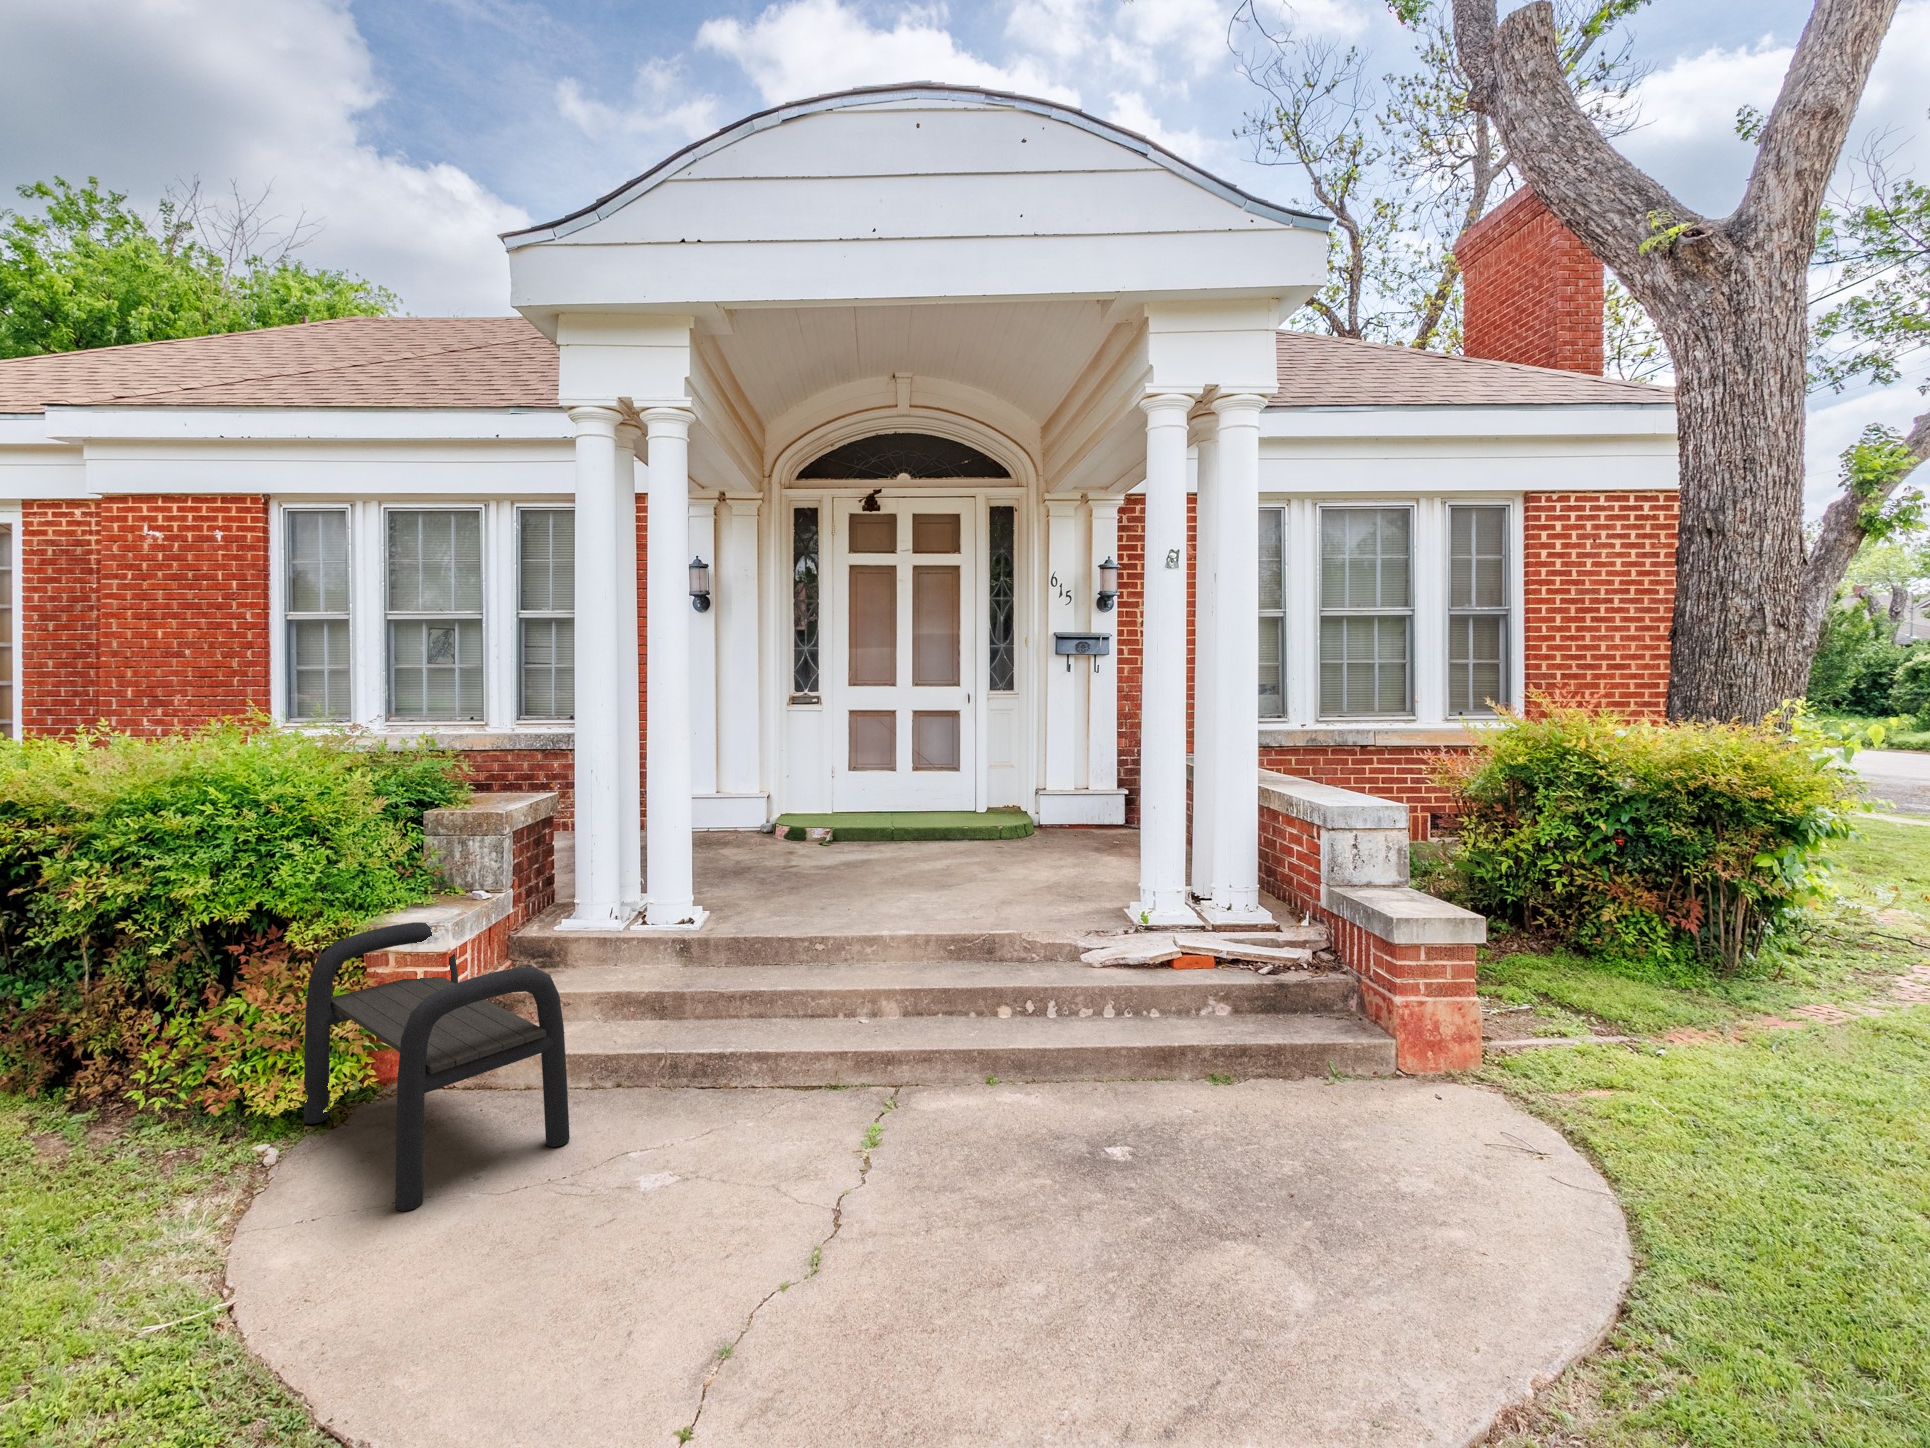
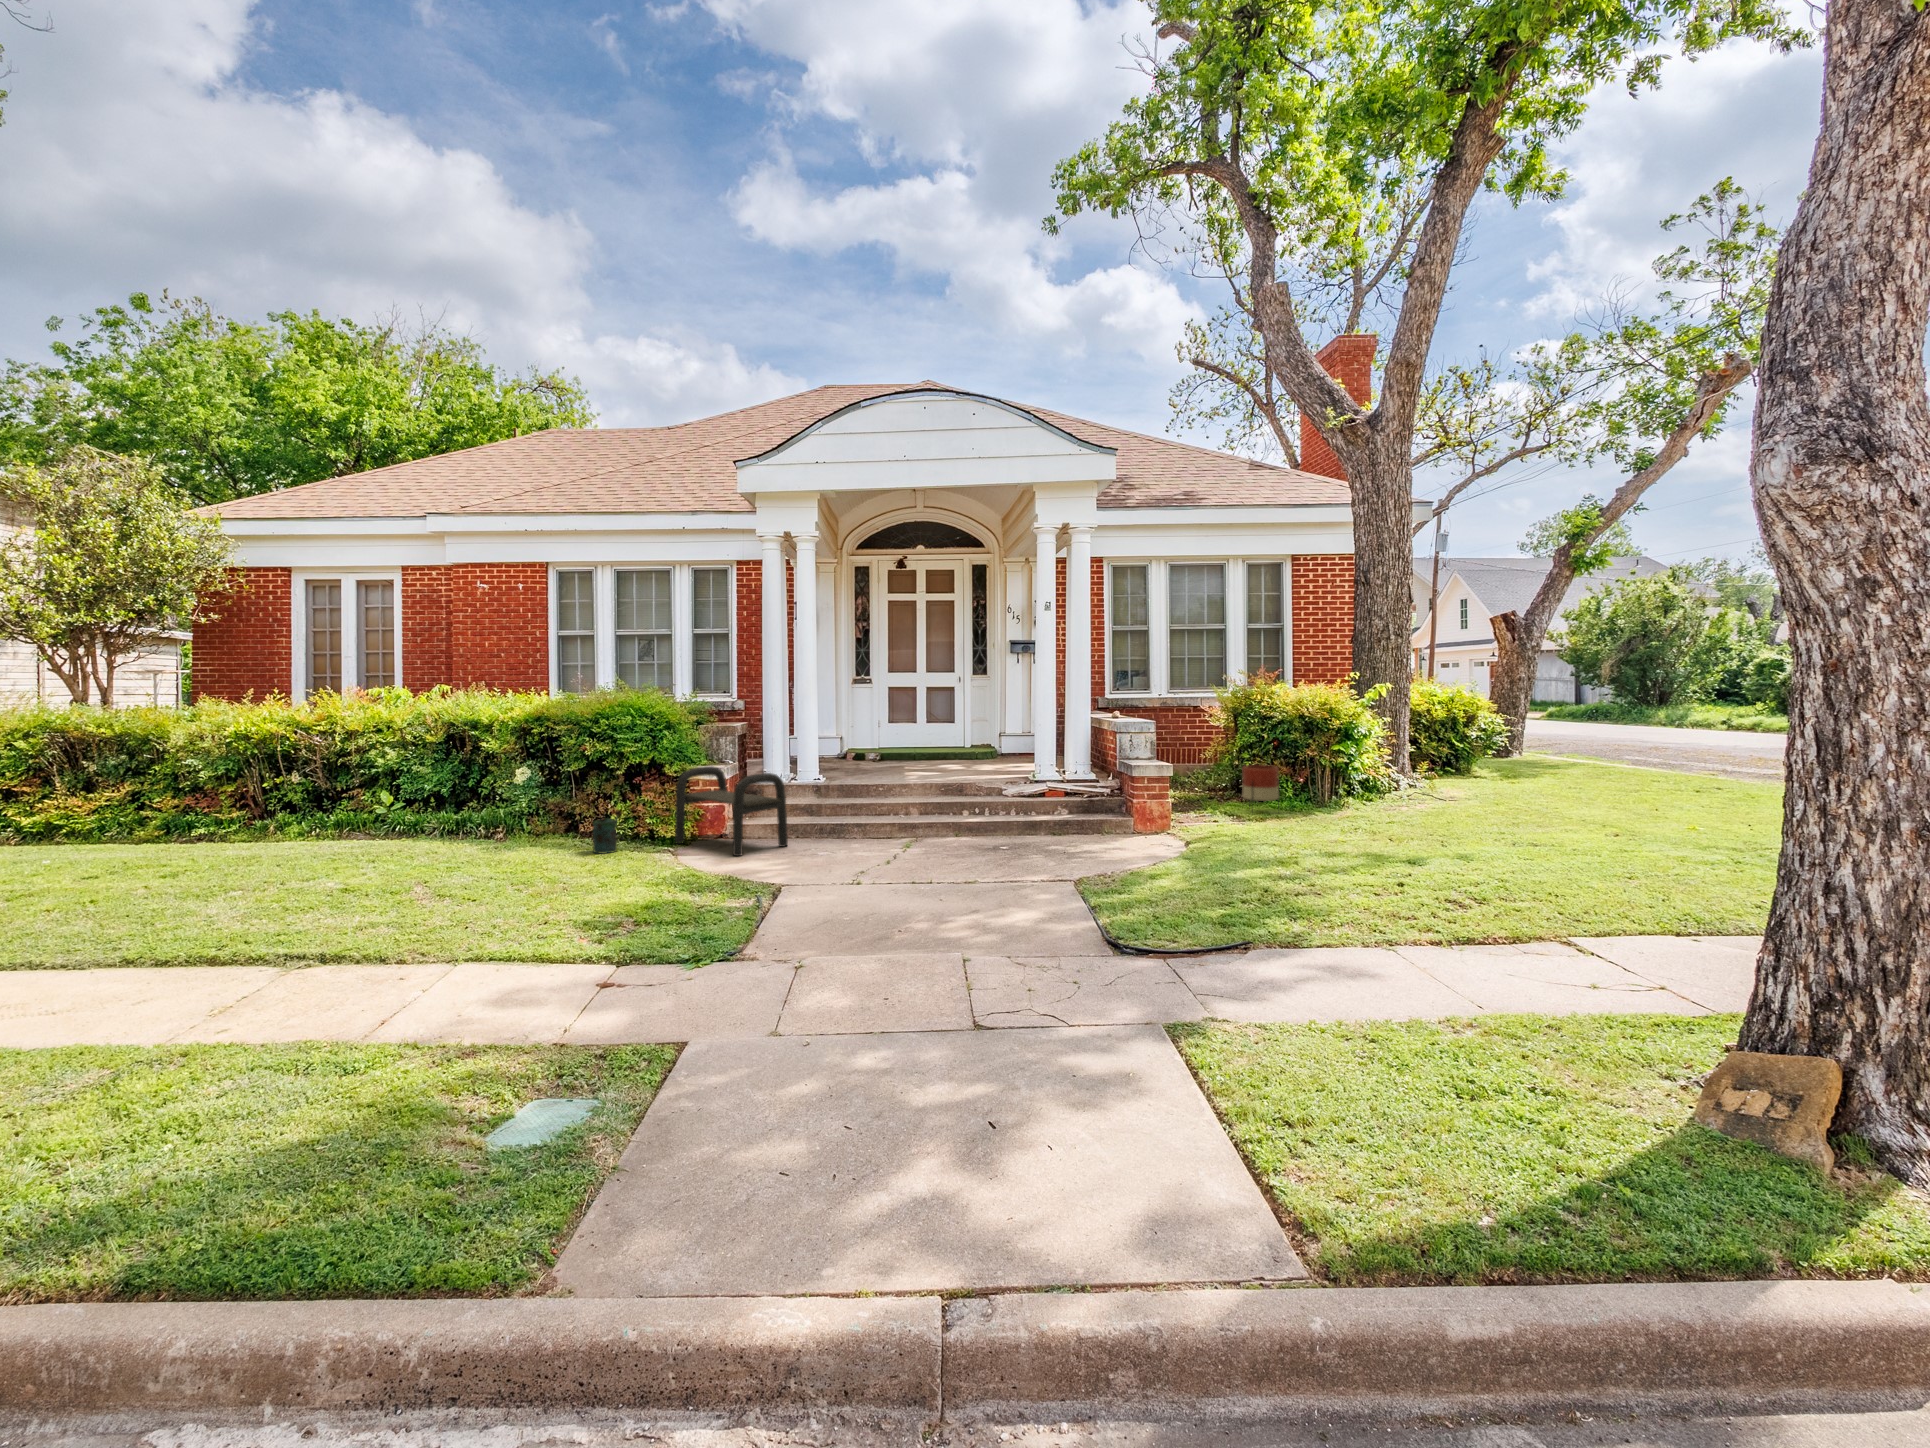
planter: none [1544,881,1628,989] -> present [1242,765,1280,807]
watering can: none [29,1048,168,1186] -> present [593,811,622,854]

